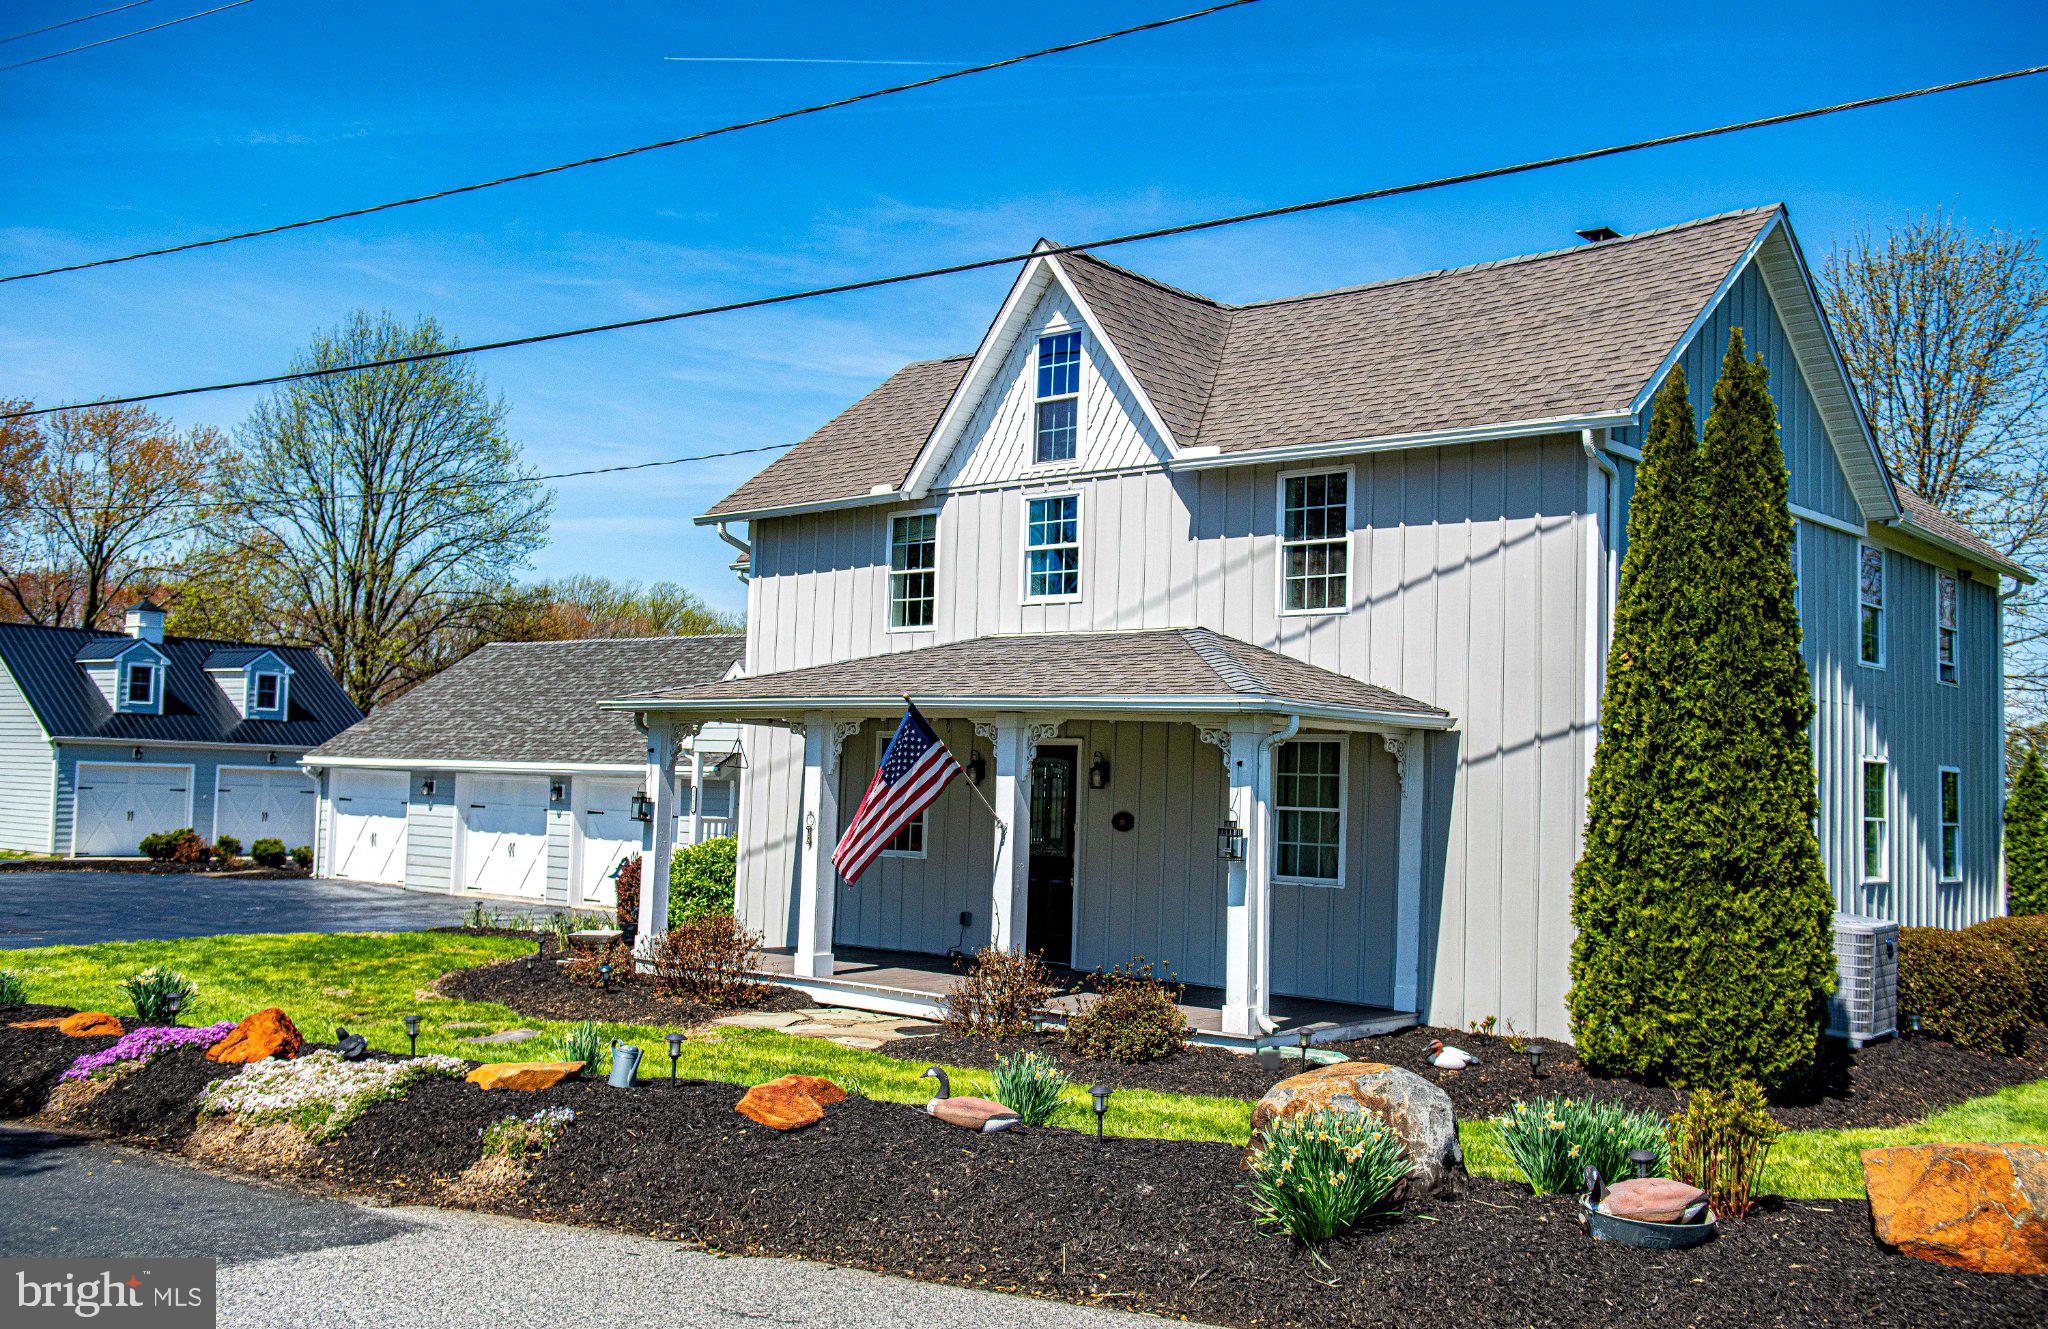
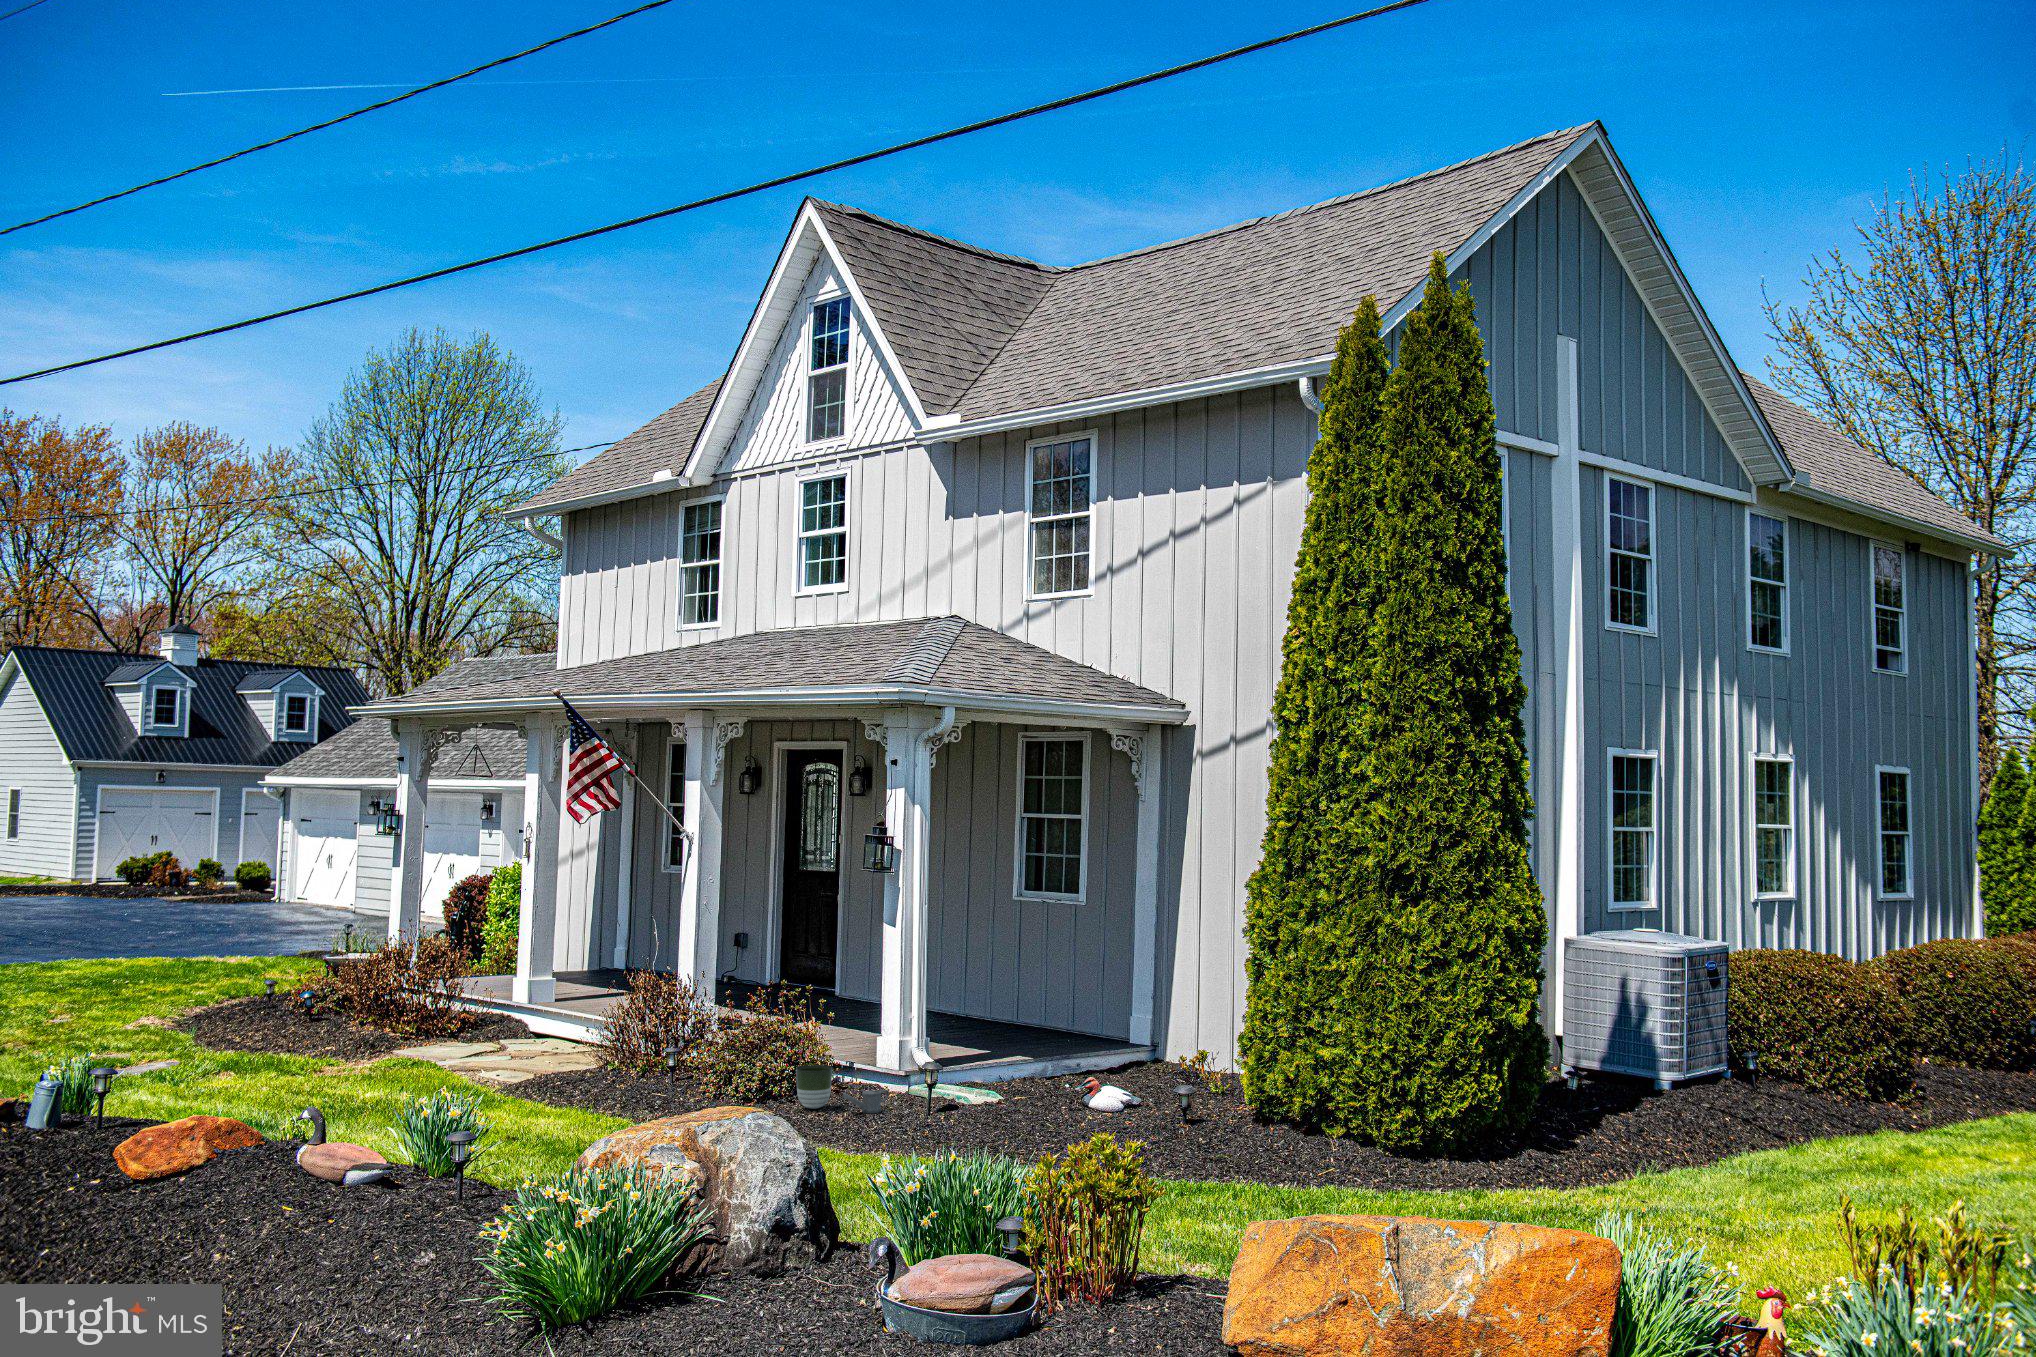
planter: none [1199,1029,1231,1067] -> present [796,1065,832,1109]

